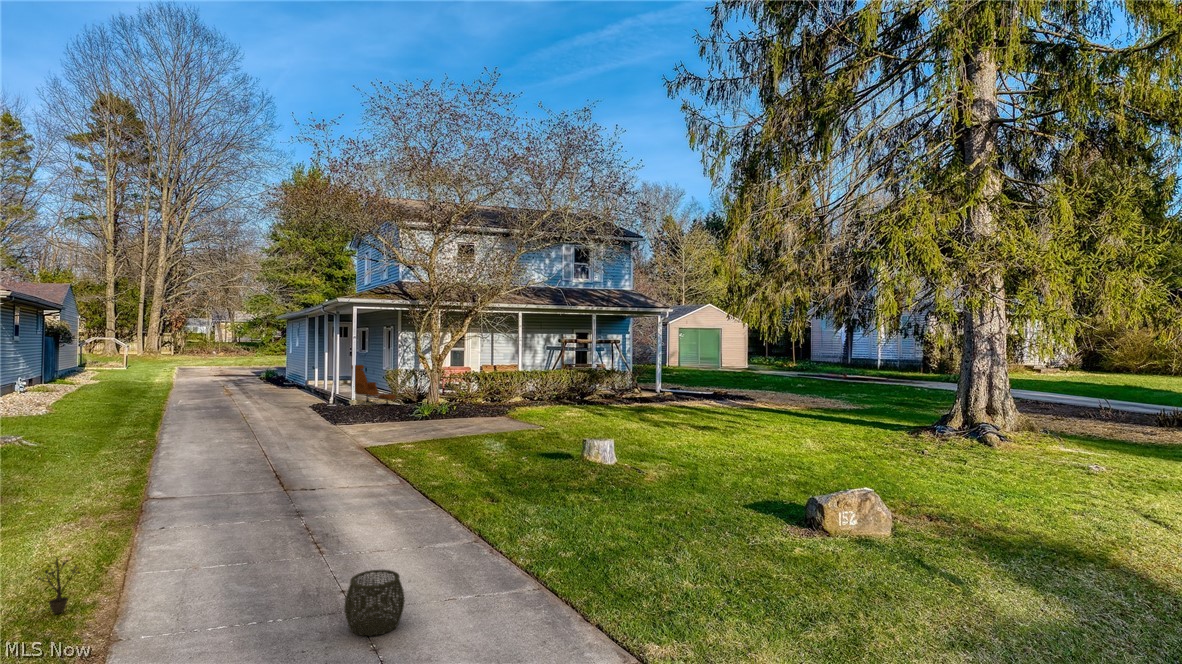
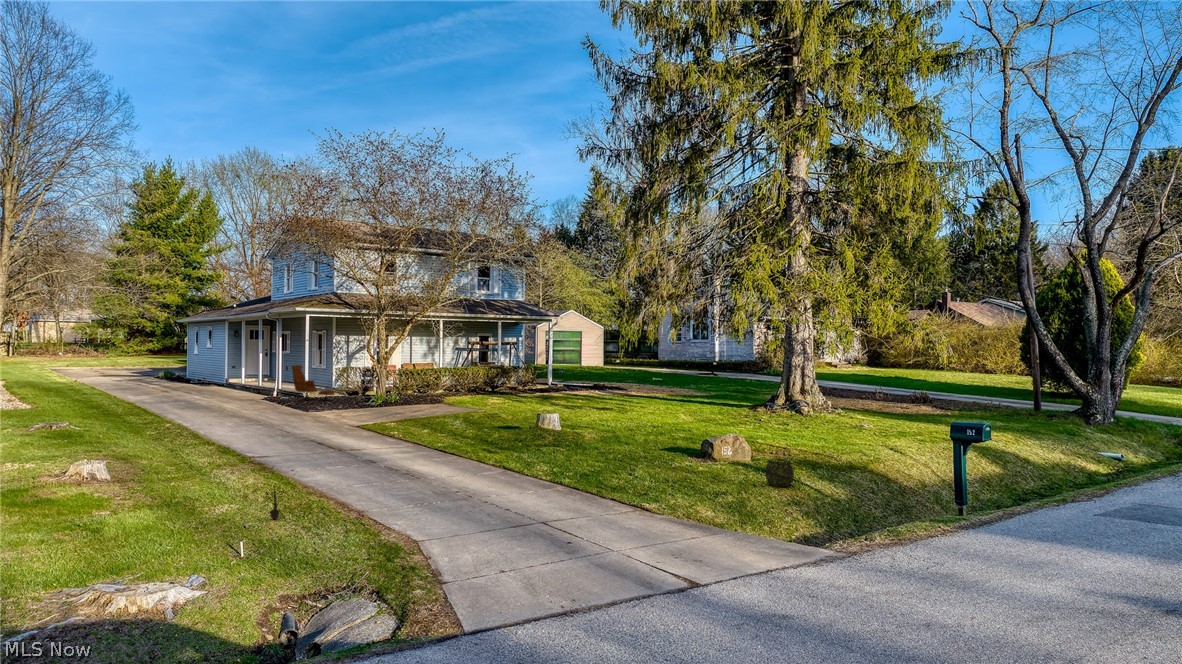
woven basket: present [345,570,405,636] -> present [765,459,794,487]

